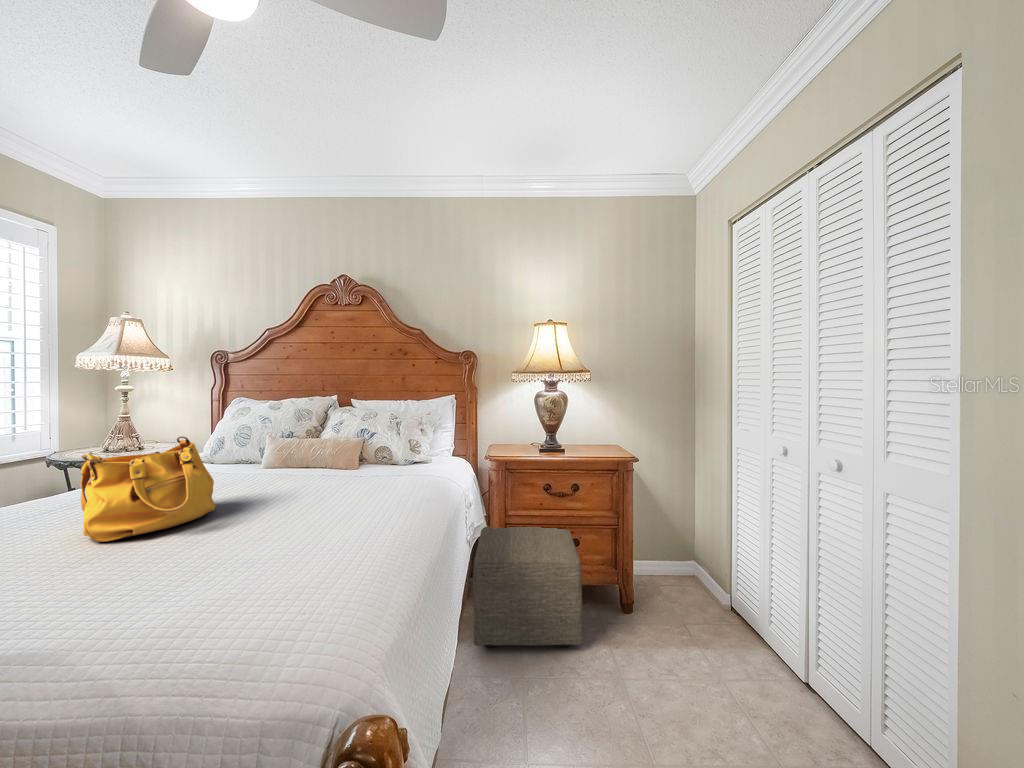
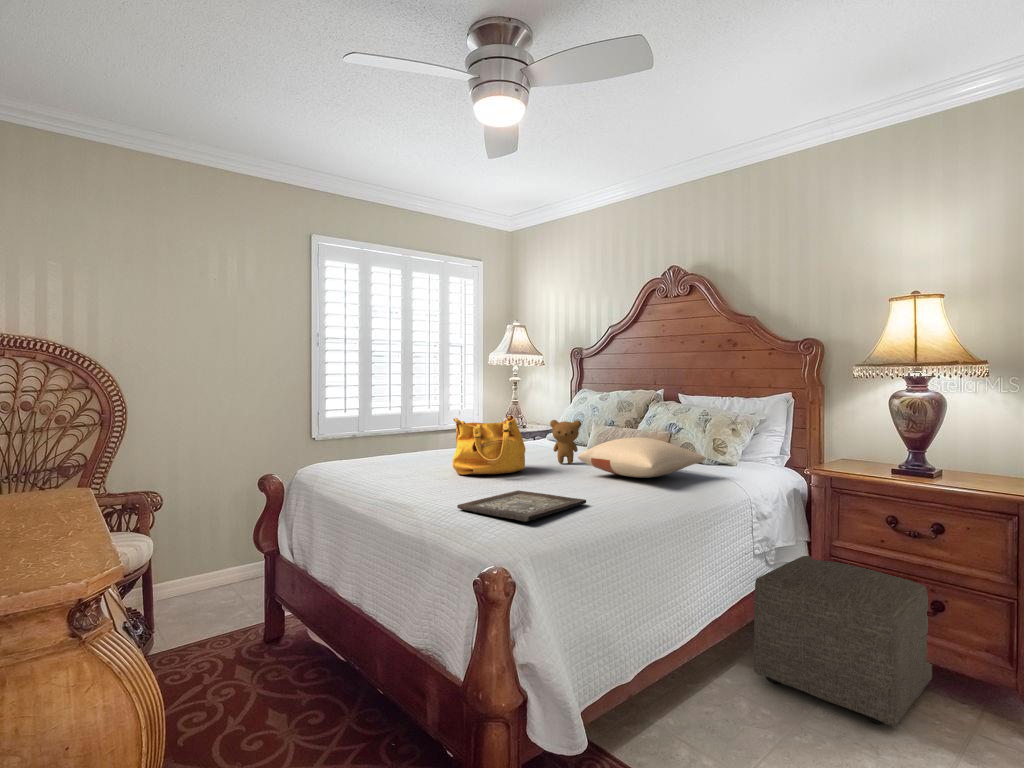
teddy bear: none [237,436,279,490] -> present [550,420,581,464]
pillow: none [295,448,424,492] -> present [578,437,706,478]
tray: none [163,539,358,618] -> present [457,490,586,522]

